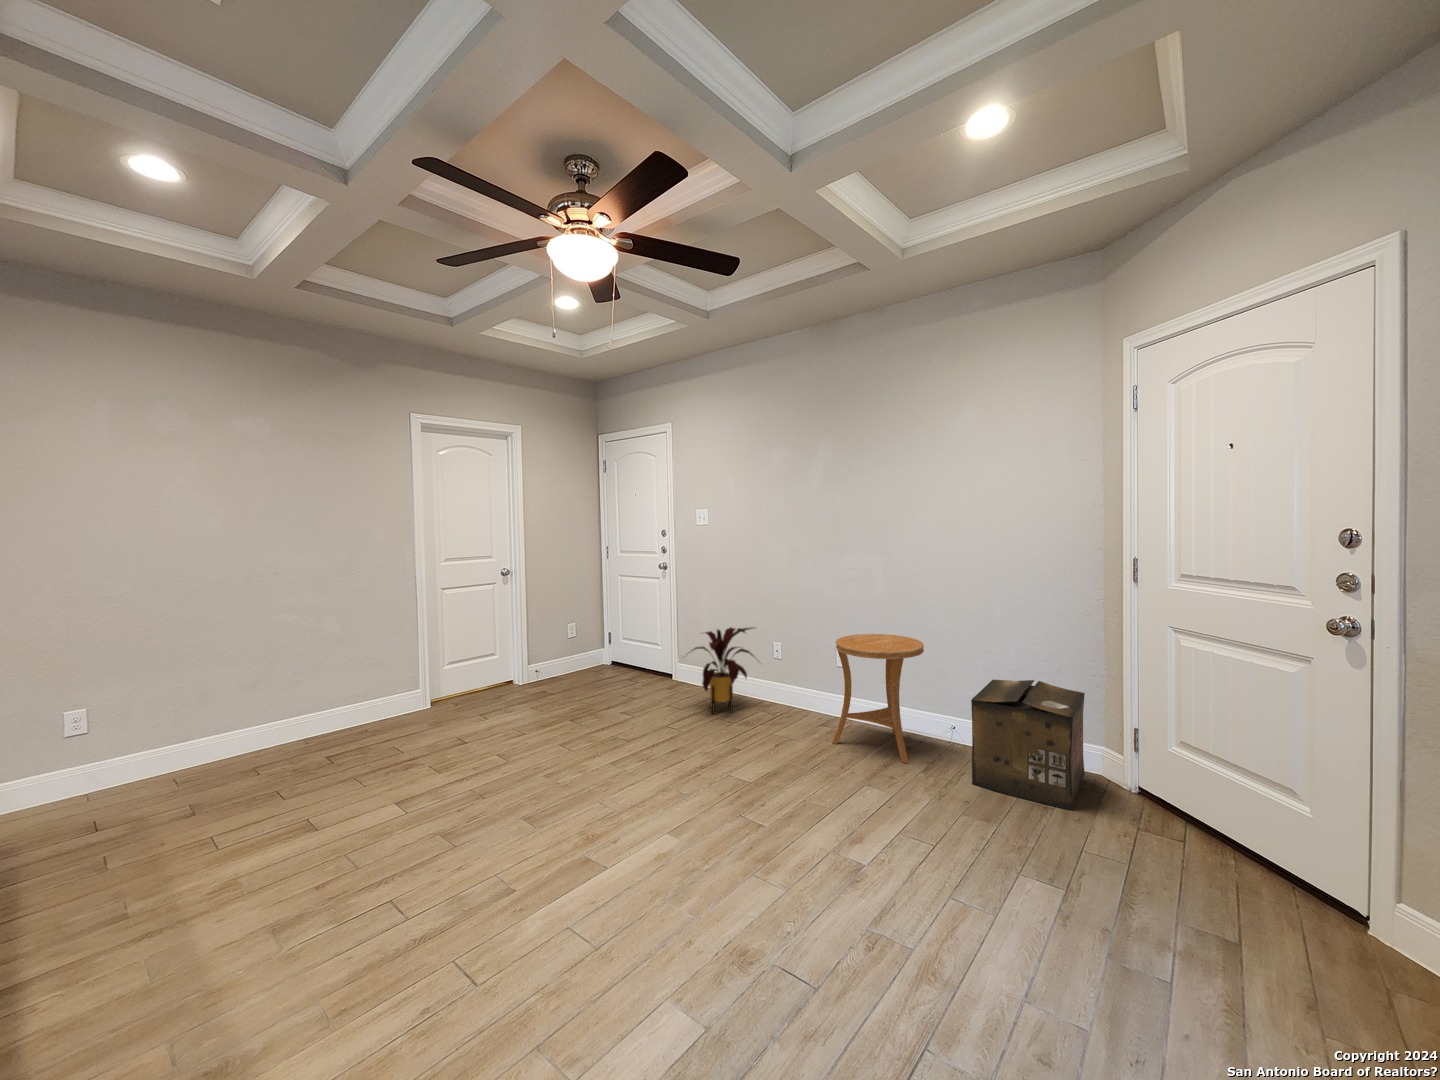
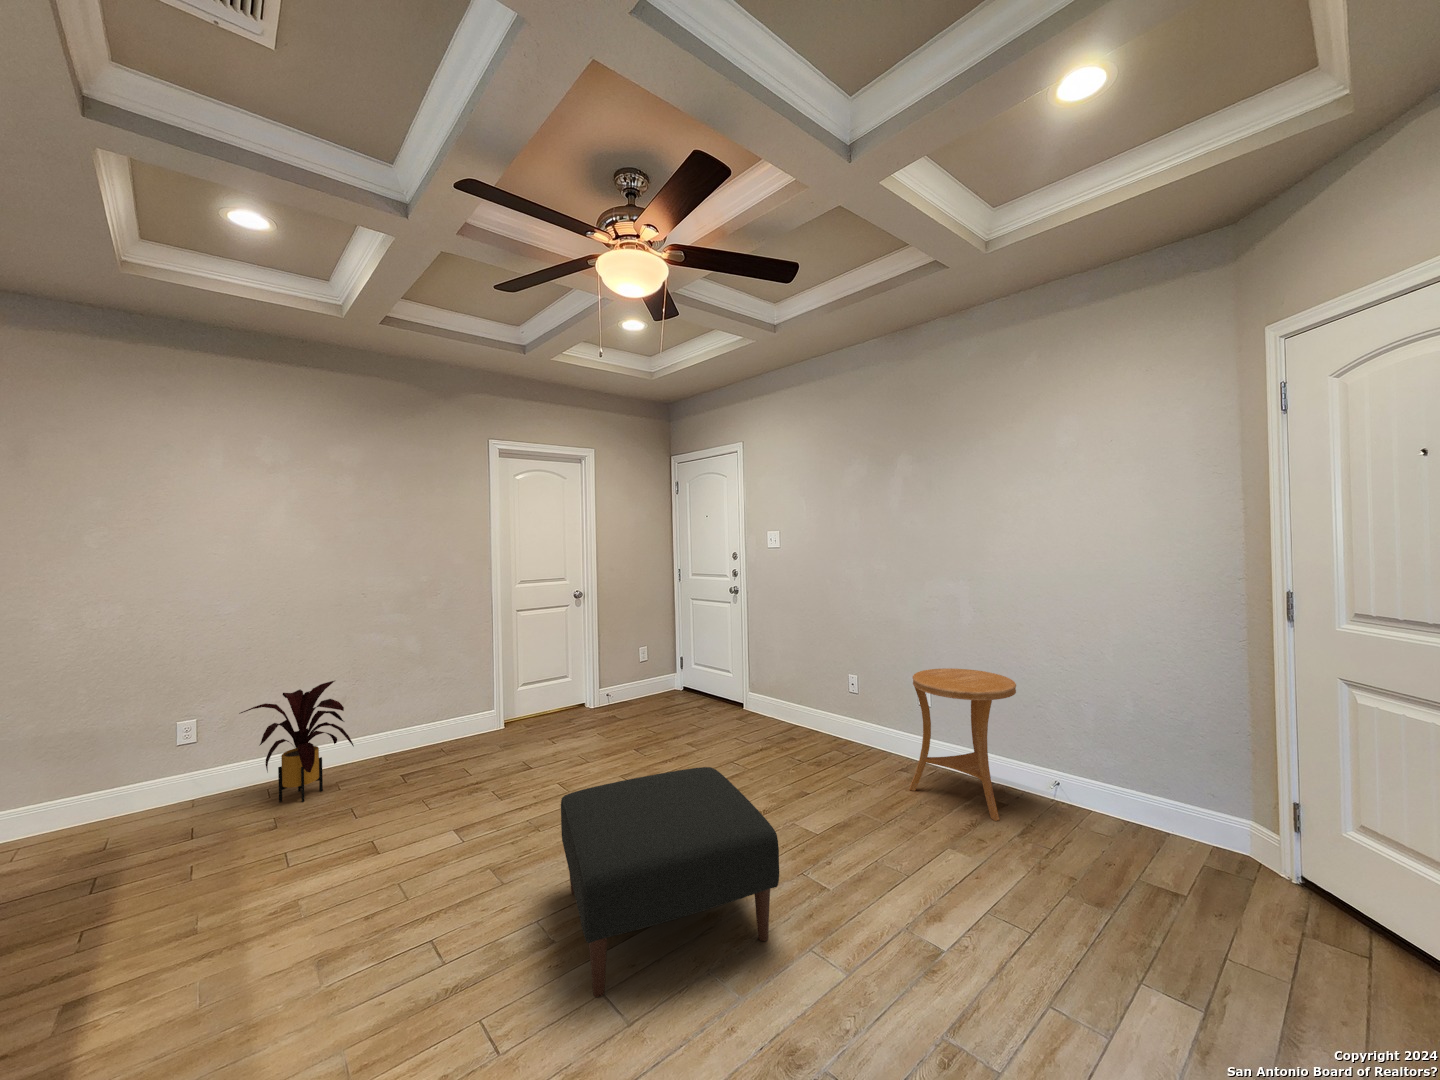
house plant: present [693,627,754,713] -> present [239,681,354,802]
cardboard box: present [971,680,1085,810] -> none [1077,729,1228,901]
ottoman: none [514,728,724,928] -> present [561,767,779,997]

